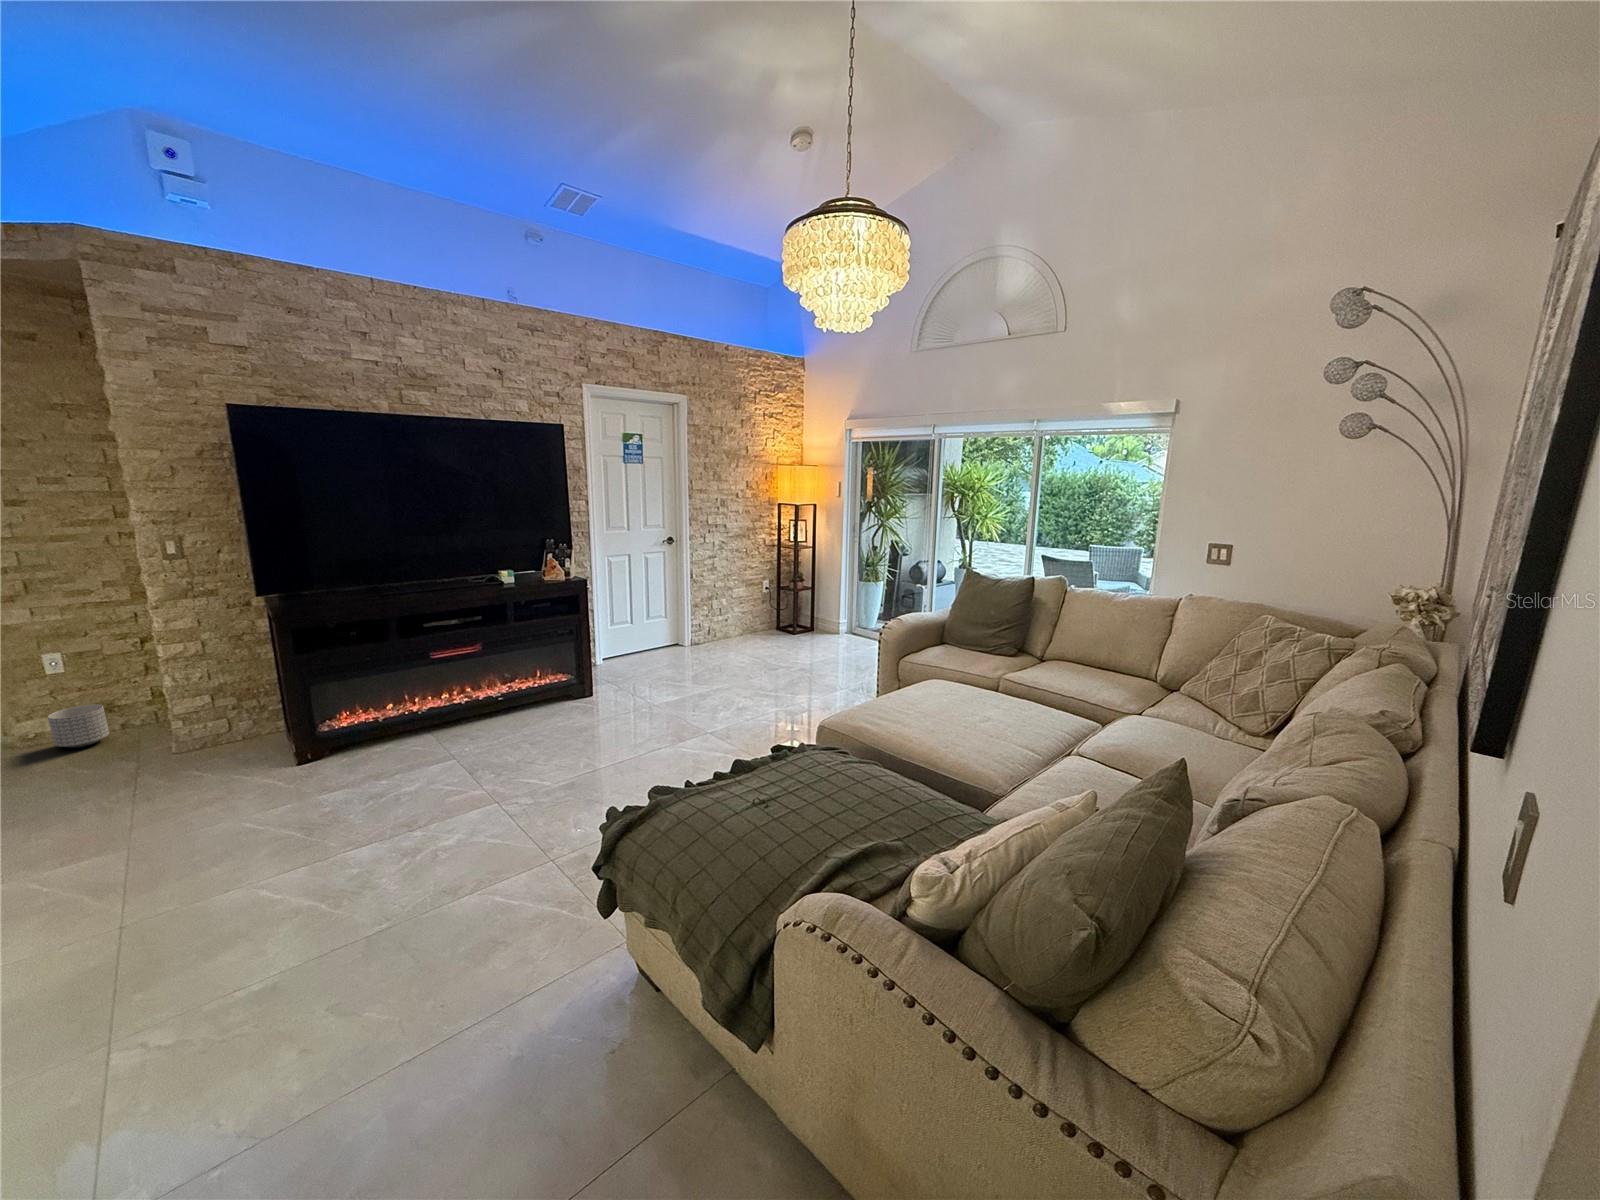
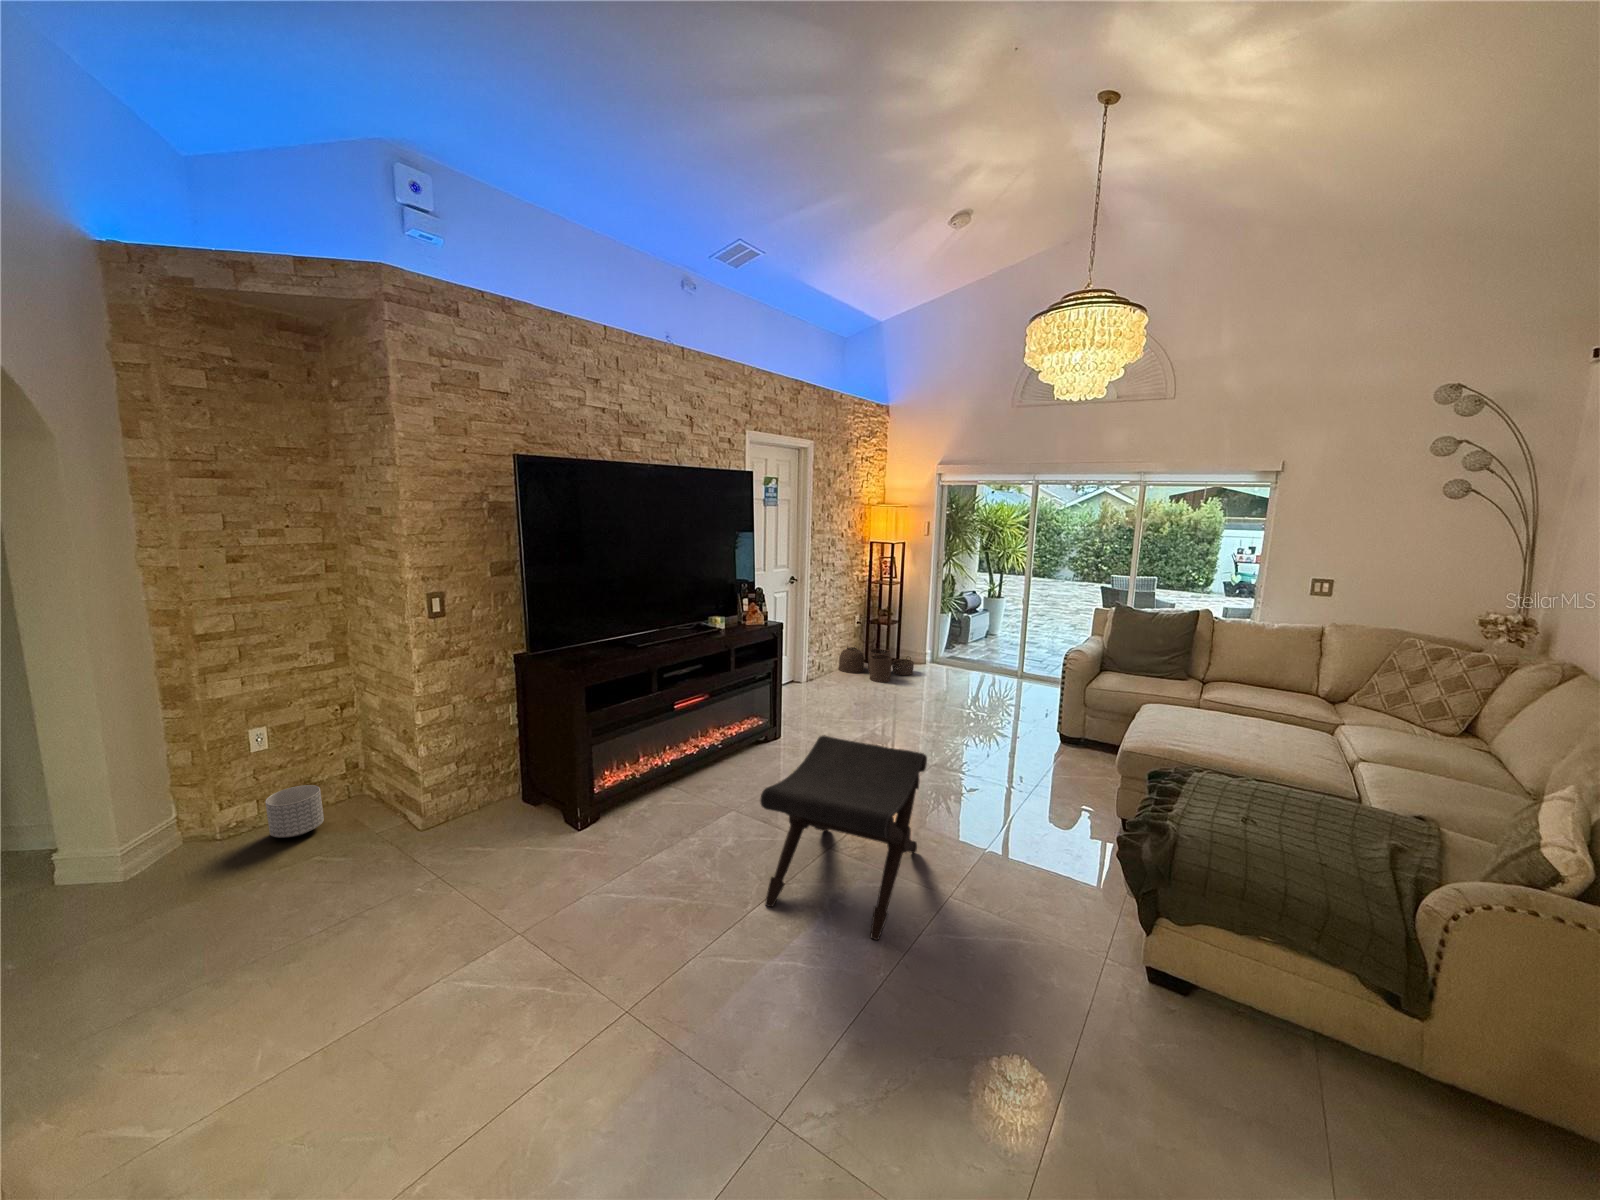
woven basket: none [739,612,814,651] -> present [838,646,914,682]
footstool: none [351,686,577,884] -> present [760,736,927,940]

